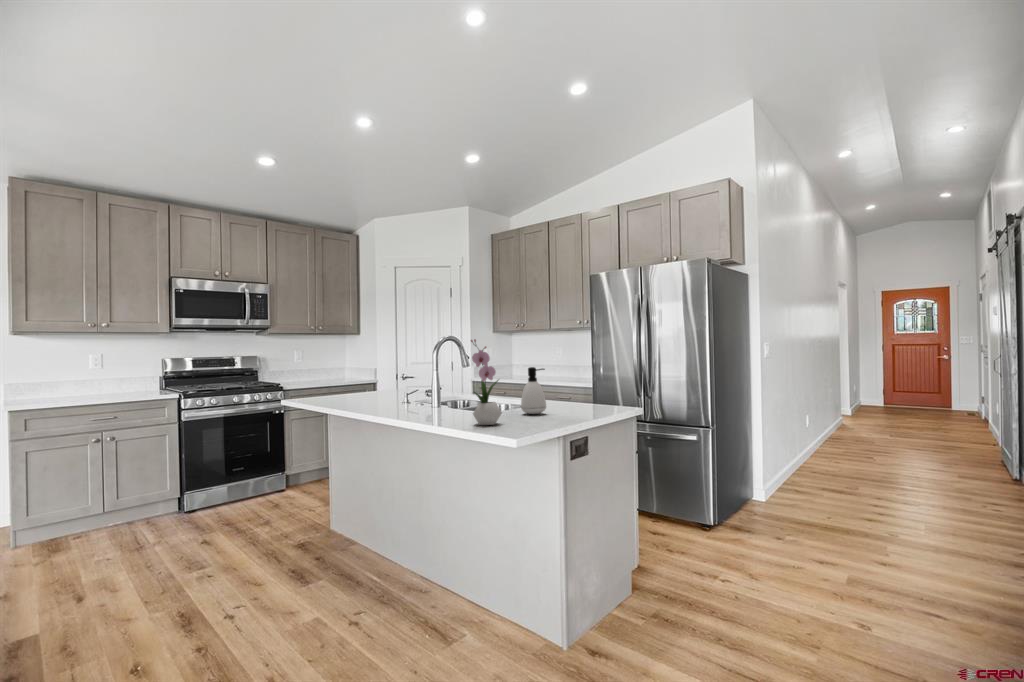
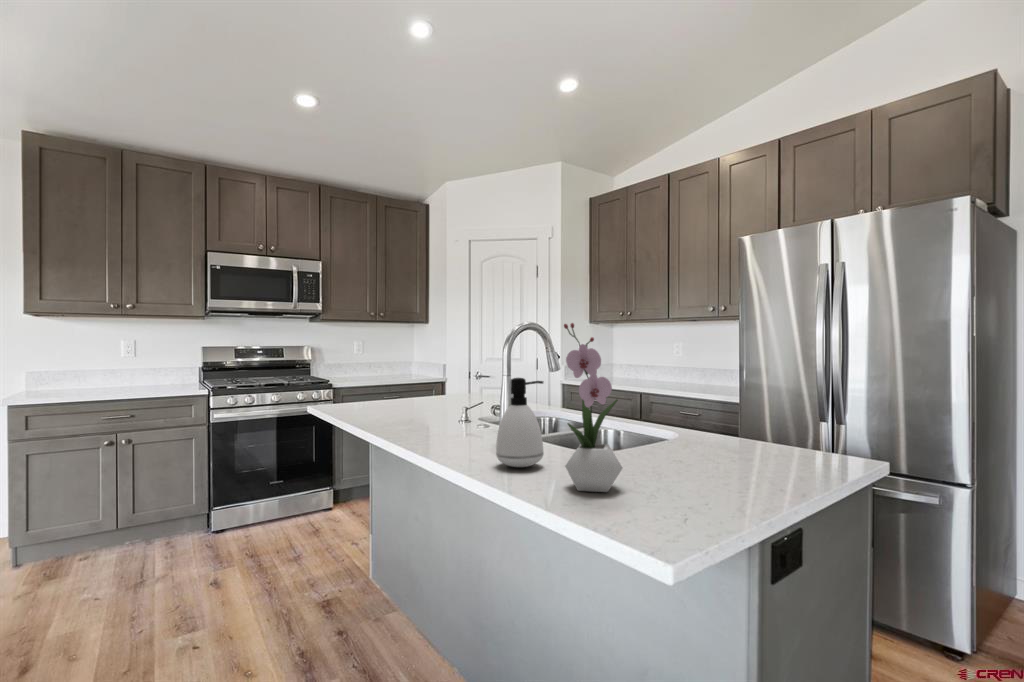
soap dispenser: present [521,367,546,414] -> present [496,378,544,467]

